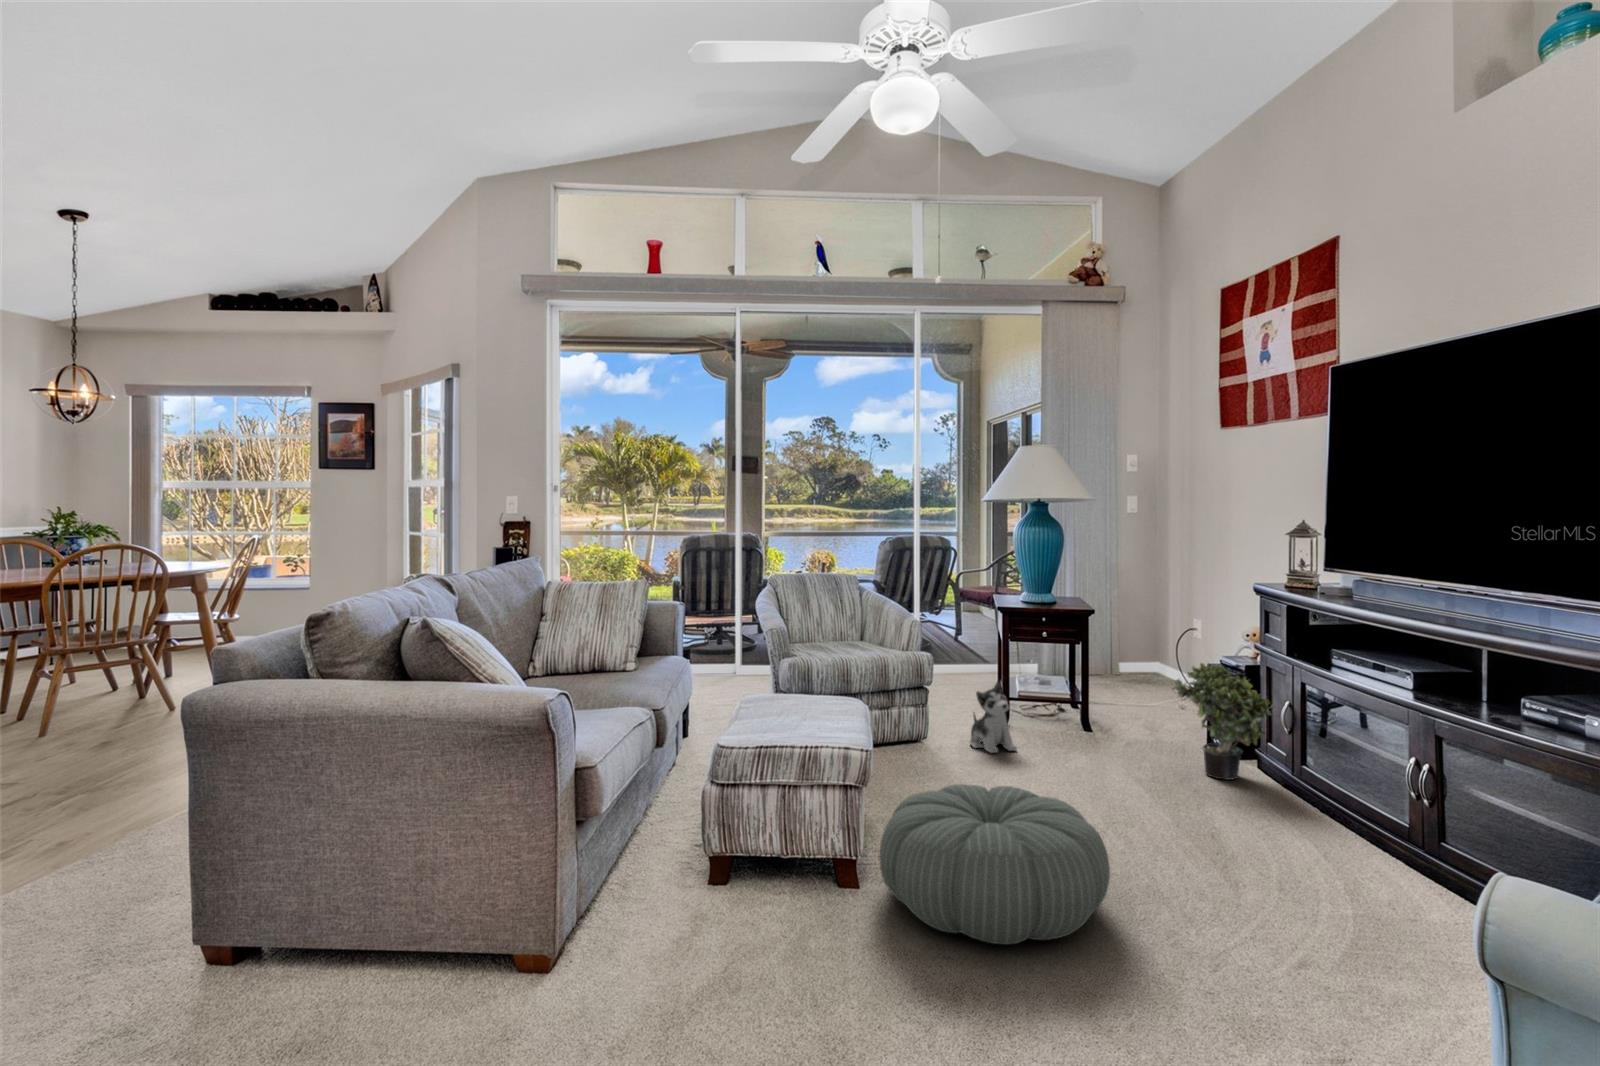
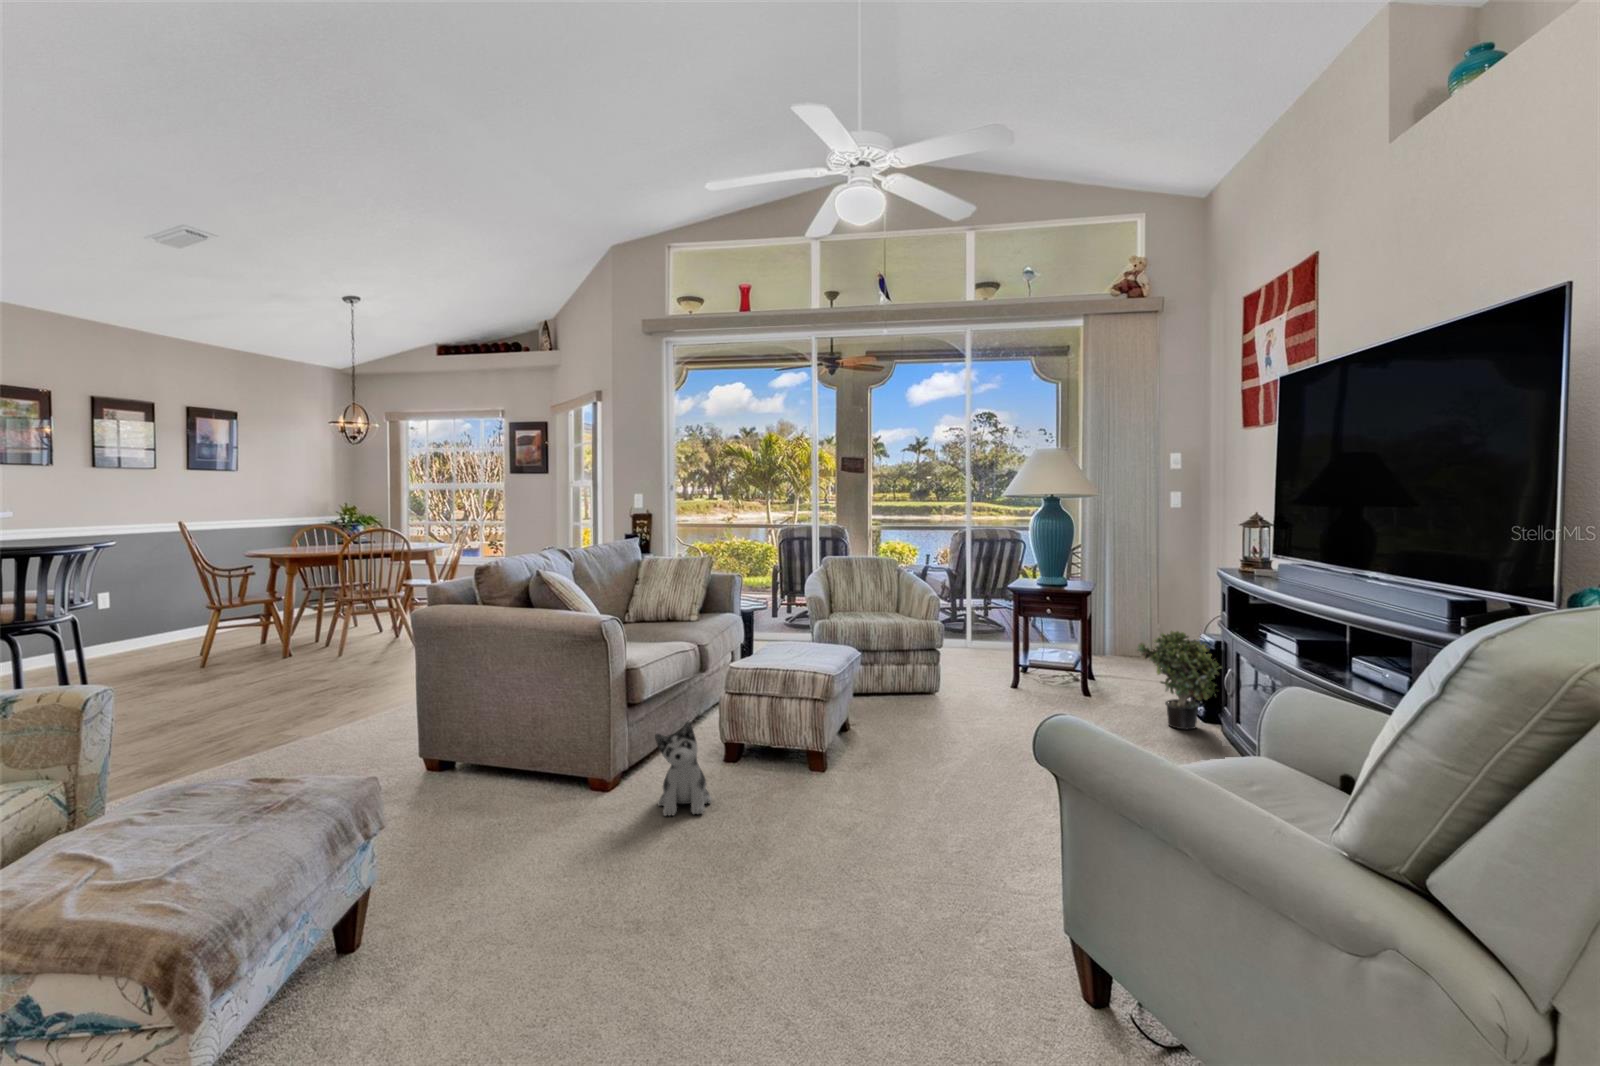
plush toy: present [970,682,1017,753] -> present [655,722,712,816]
pouf: present [879,784,1110,944] -> none [832,707,998,812]

